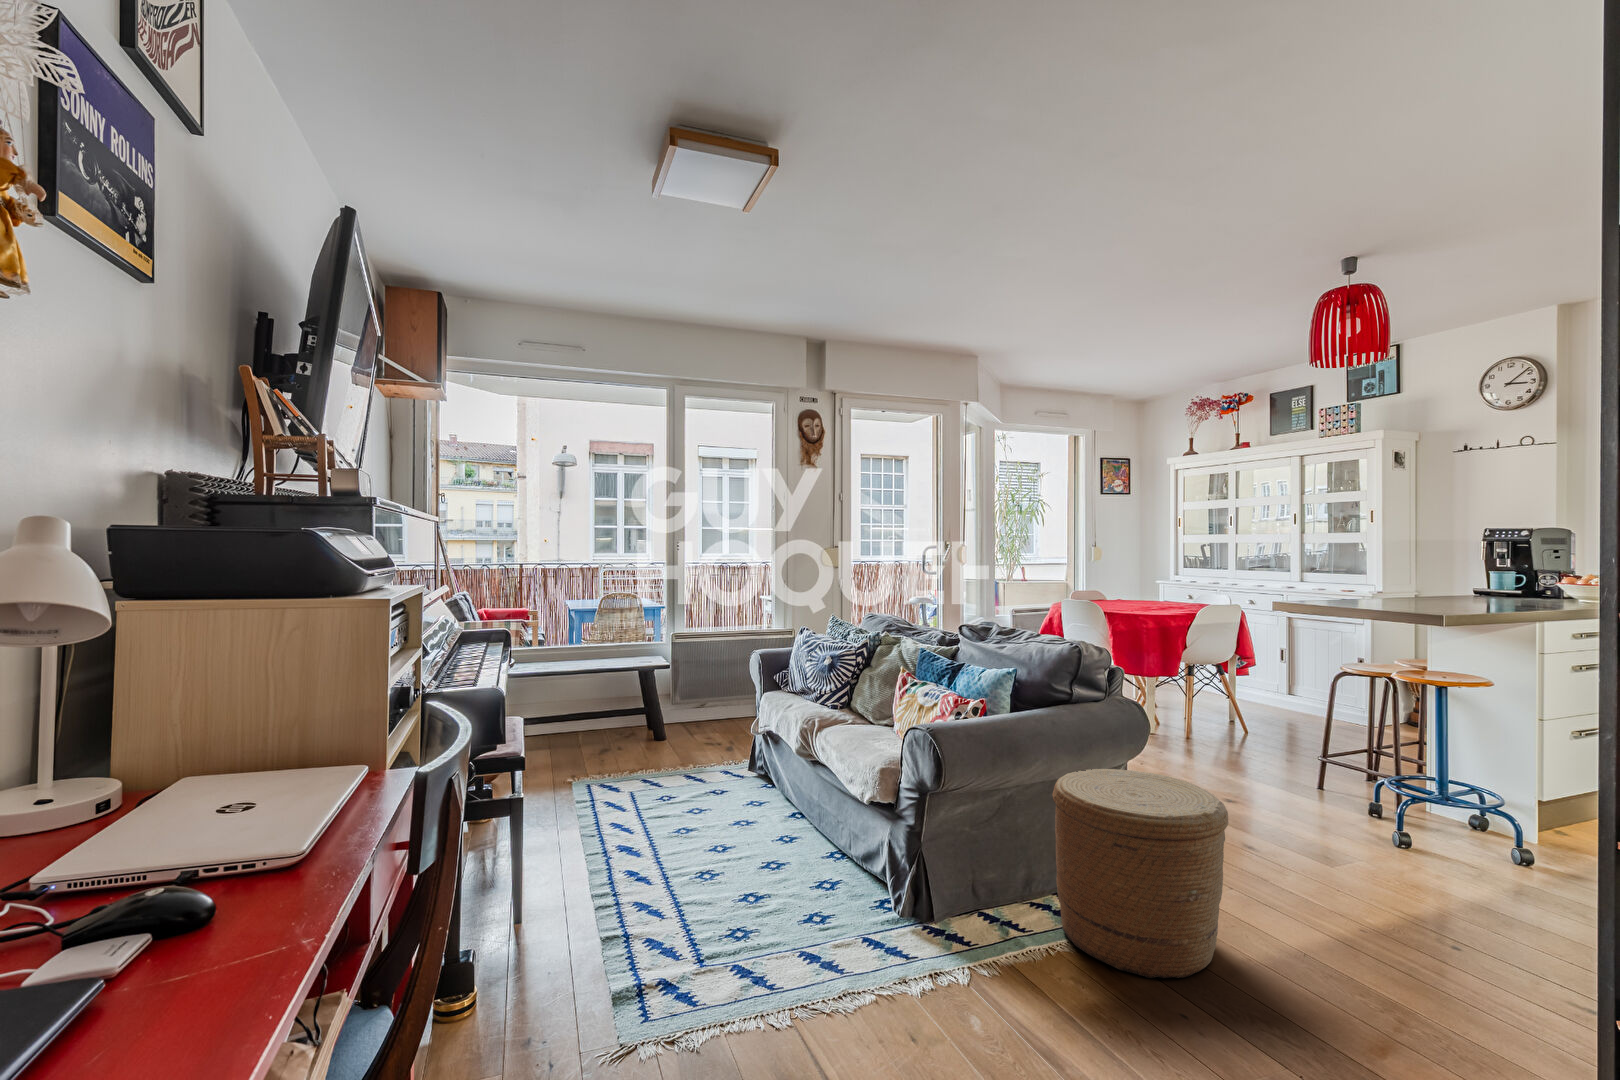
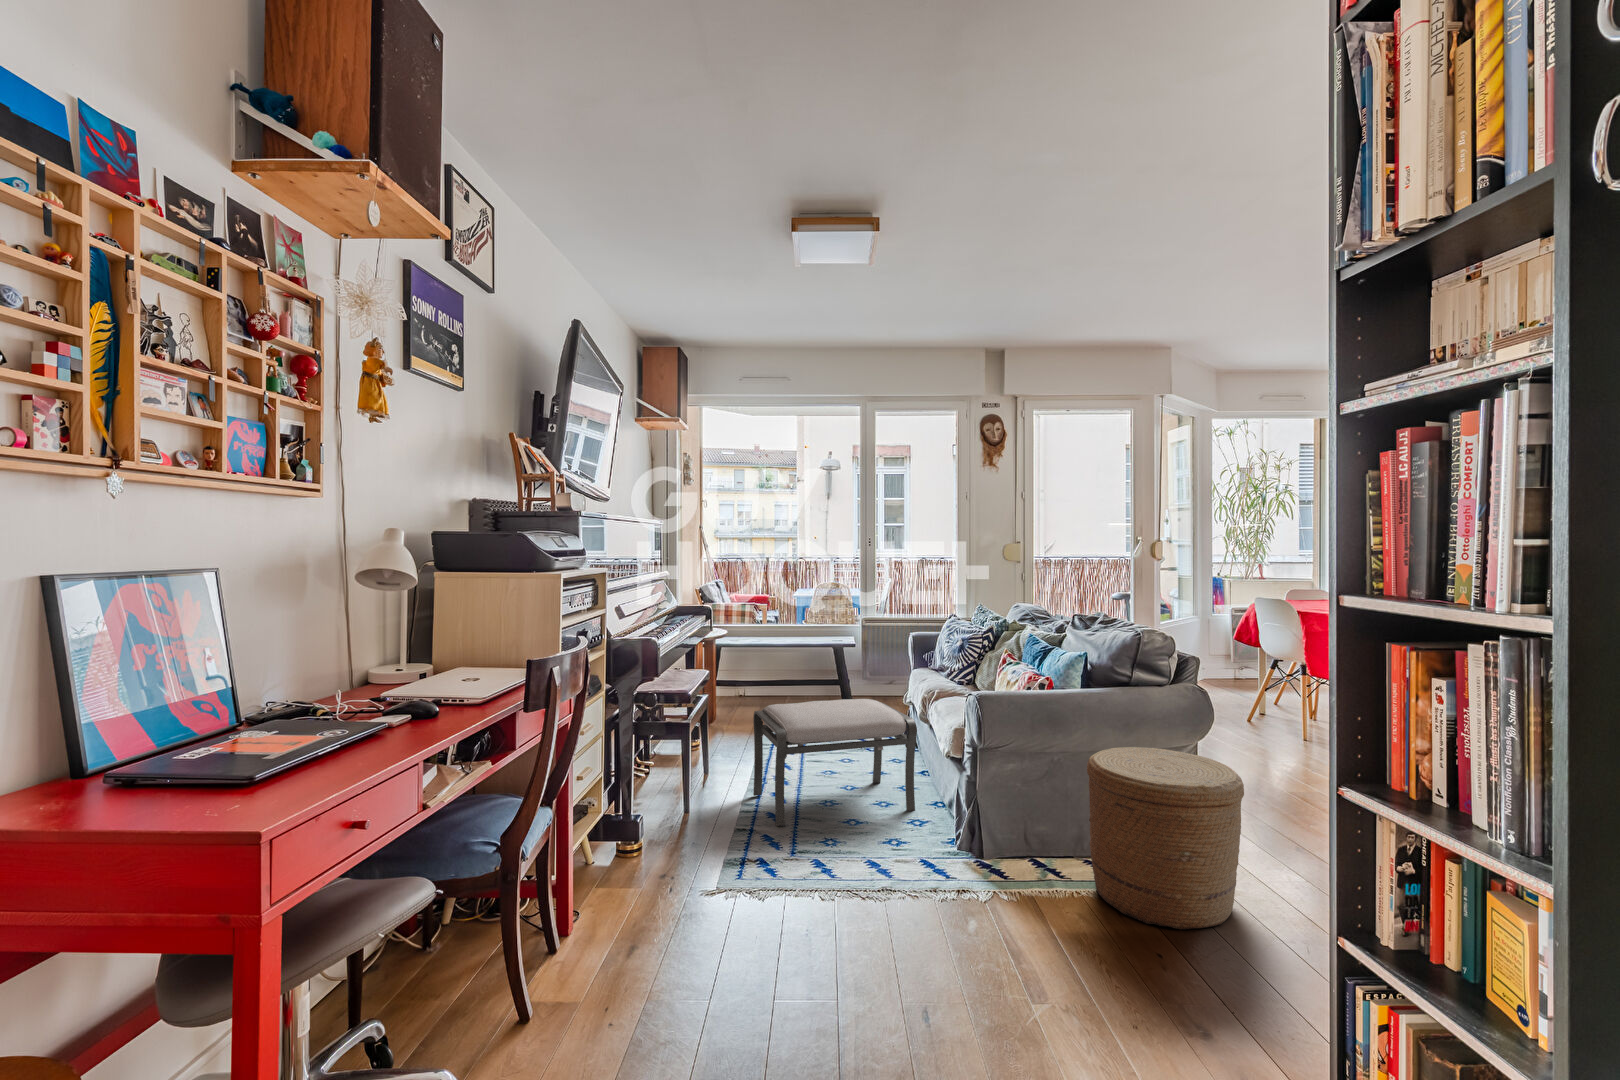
ottoman: none [603,737,815,922] -> present [753,699,917,826]

